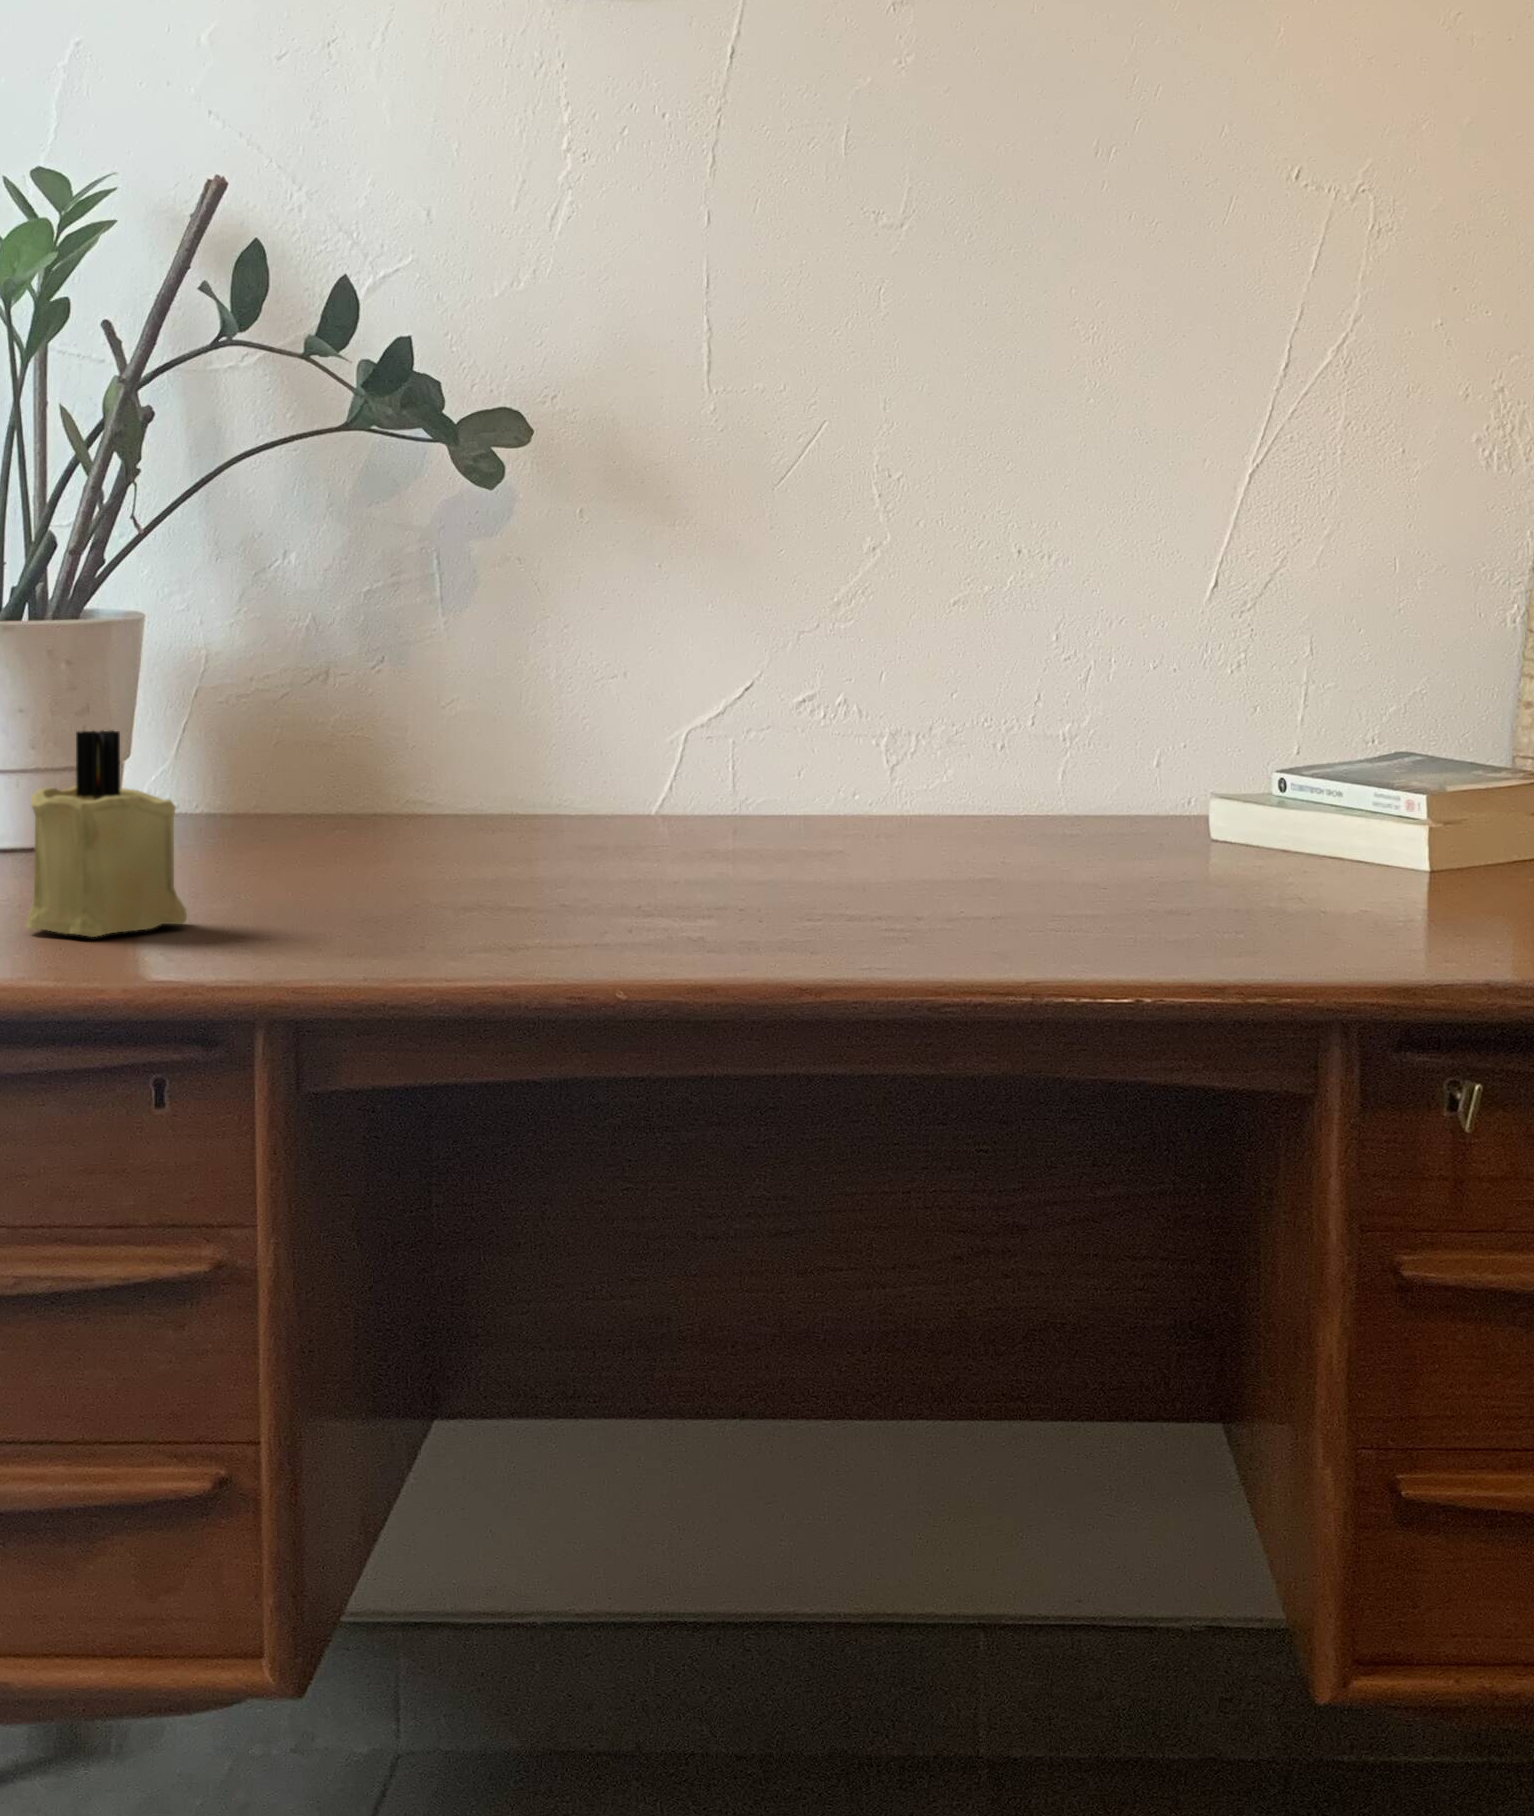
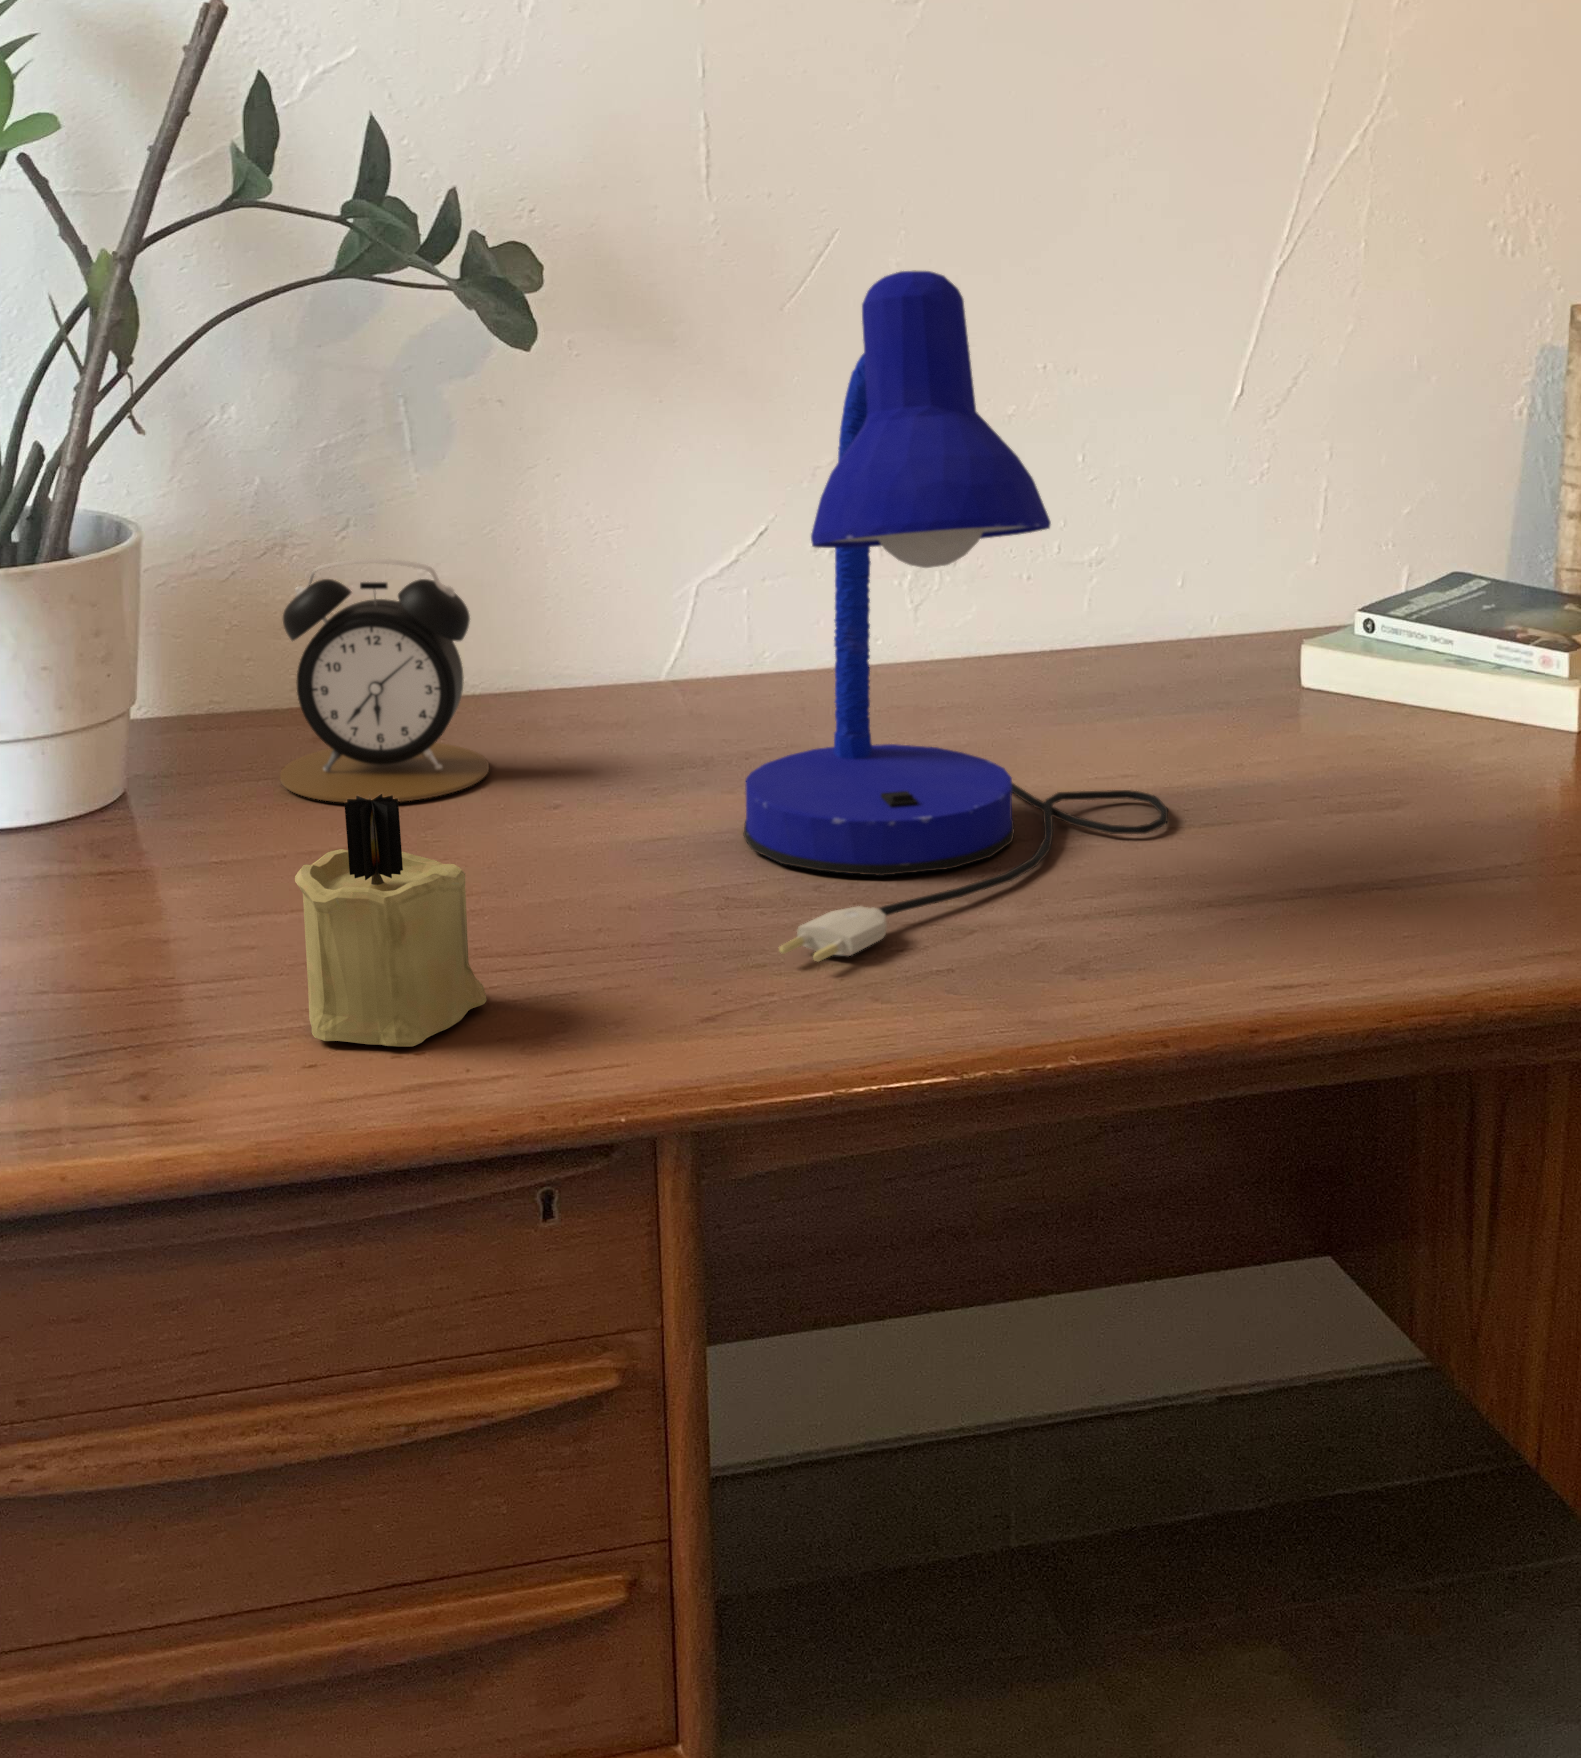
desk lamp: none [454,351,943,924] -> present [743,271,1168,961]
alarm clock: none [224,646,407,848] -> present [280,559,489,802]

